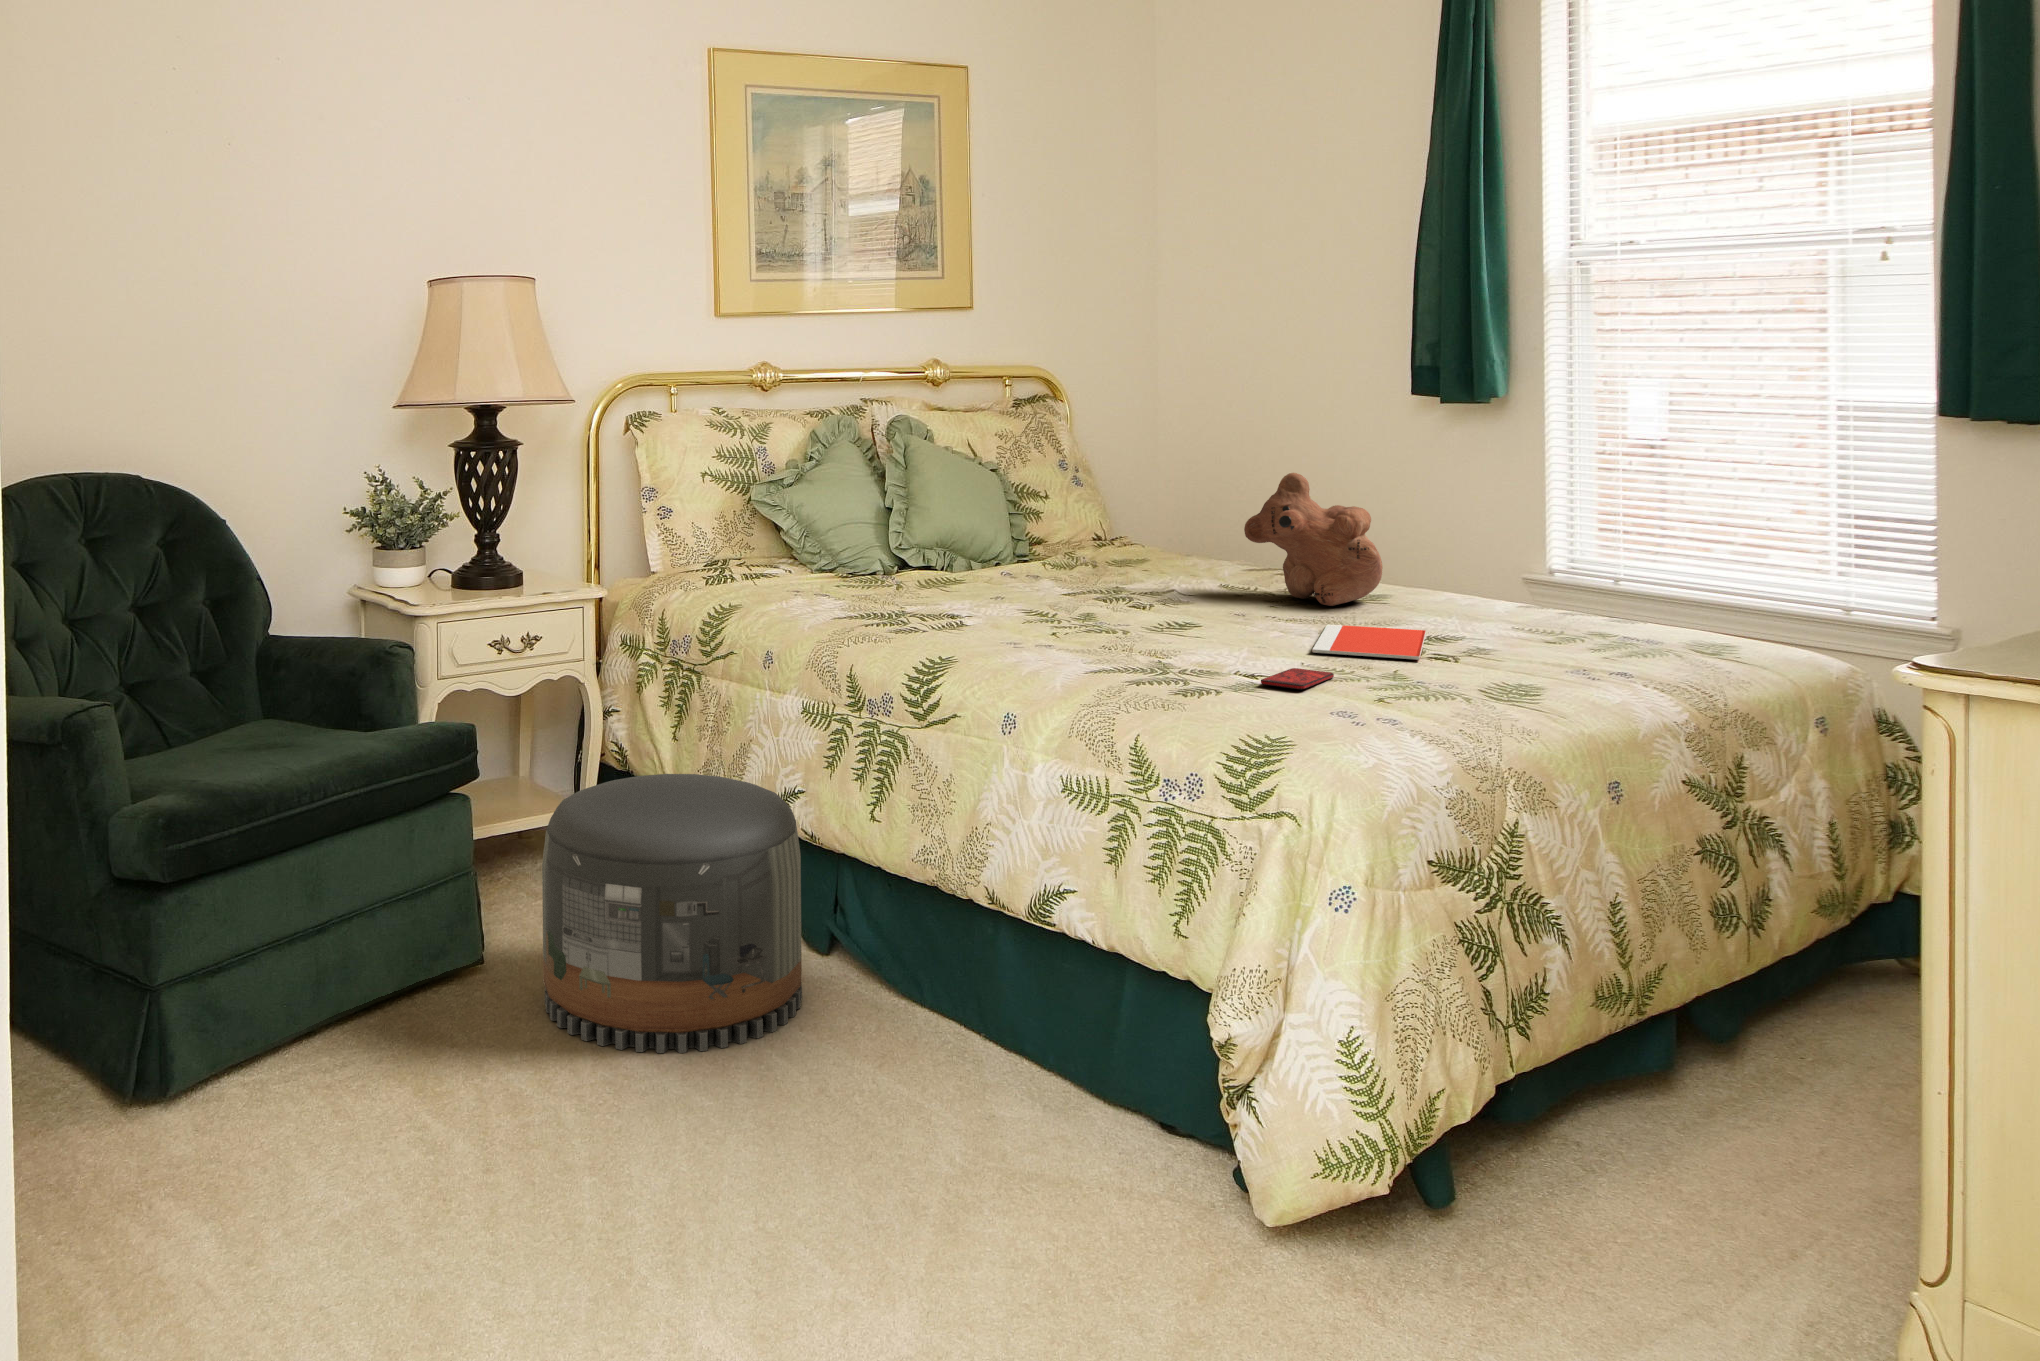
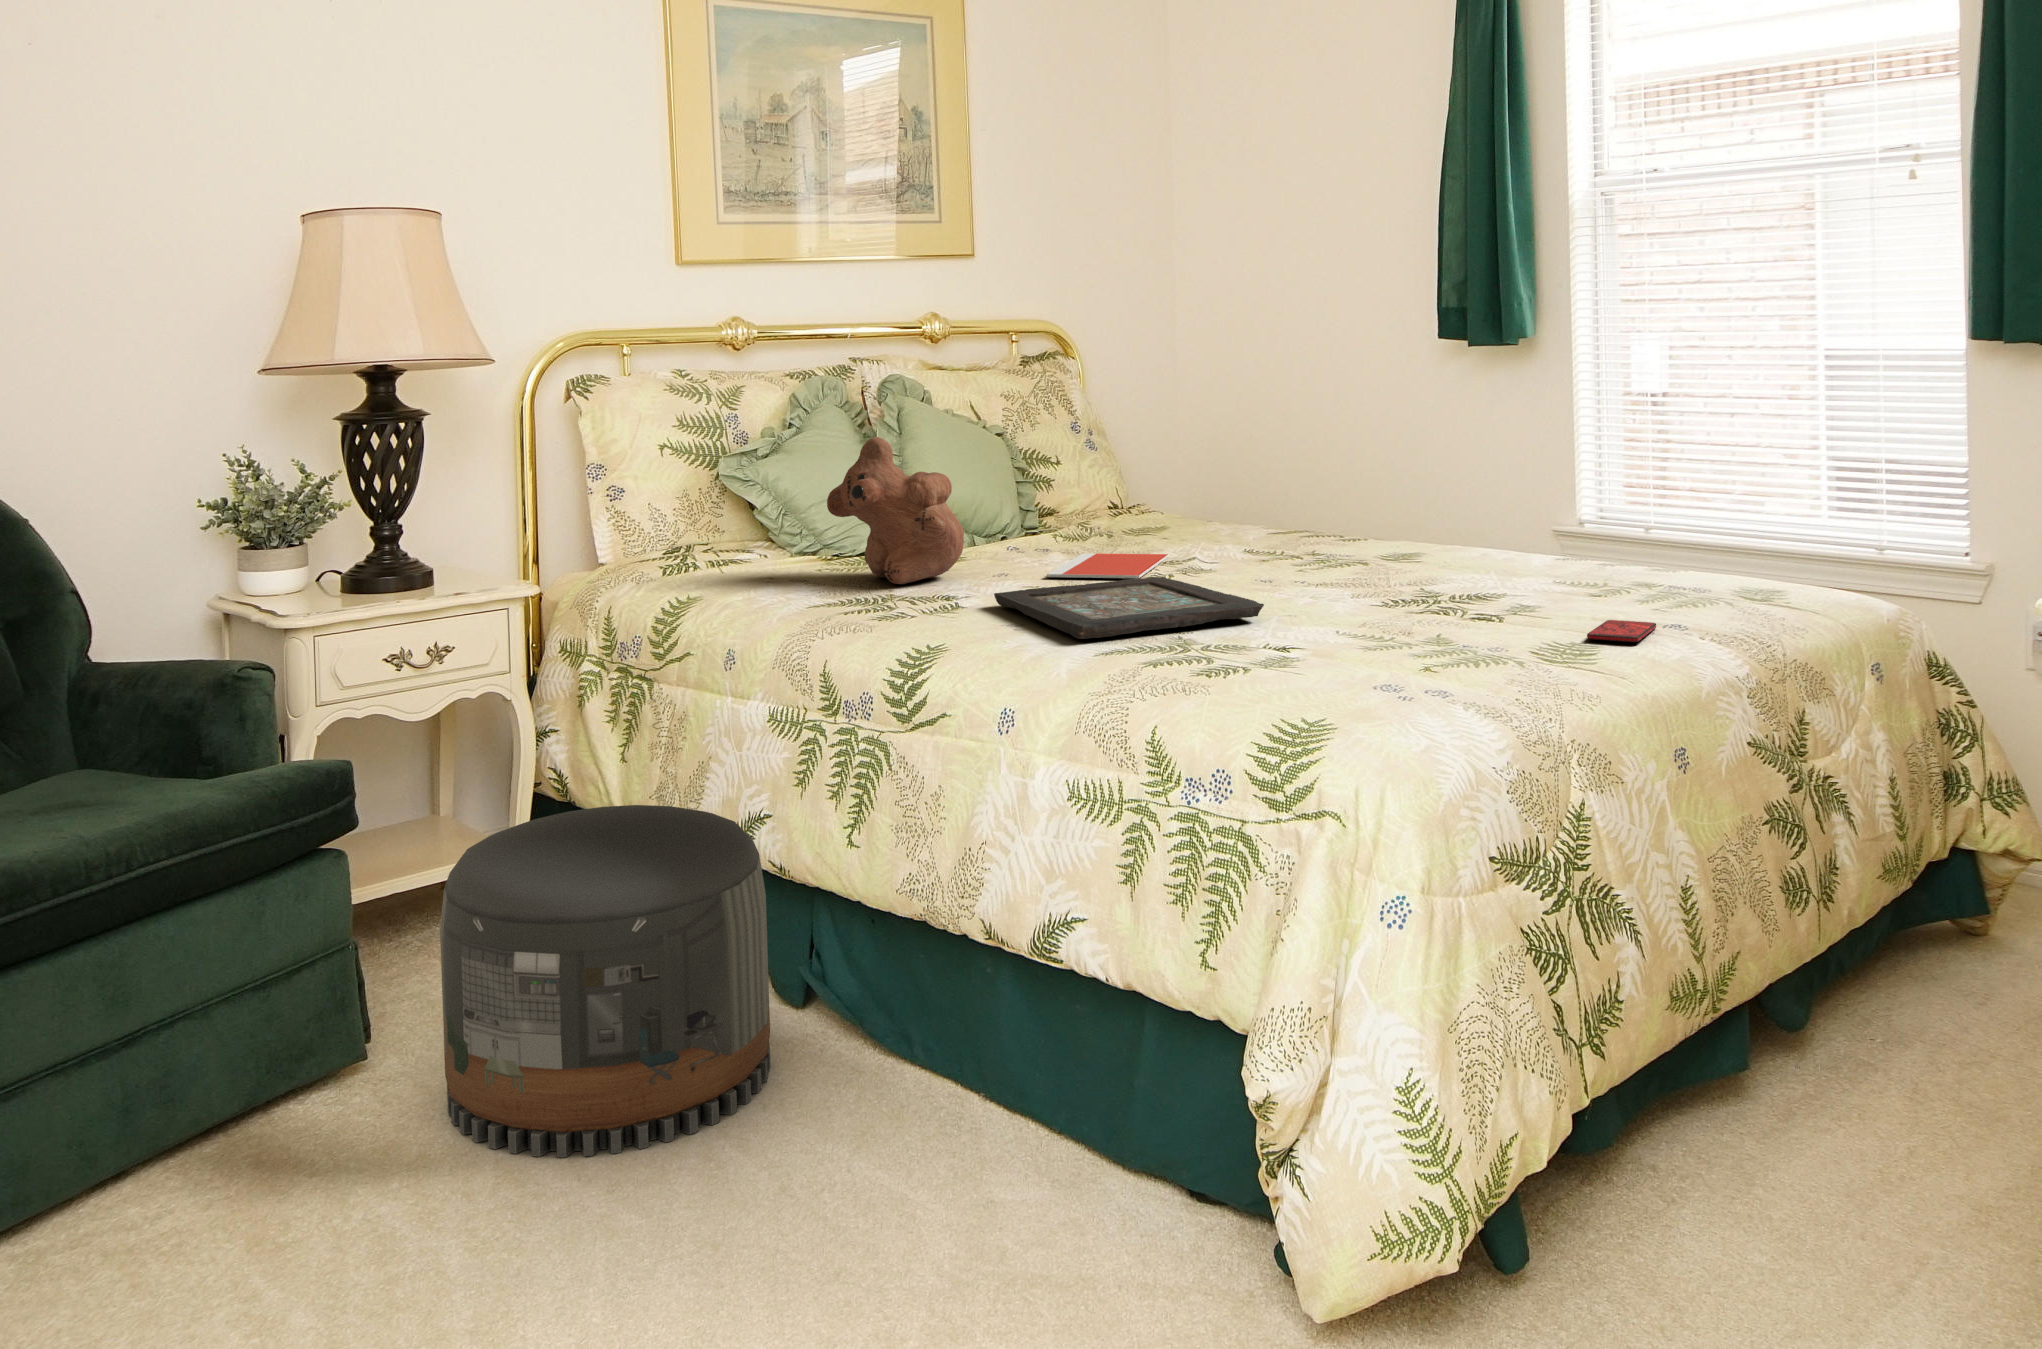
teddy bear: present [1244,473,1383,606] -> present [827,437,964,584]
decorative tray: none [996,605,1235,656] -> present [994,577,1264,639]
notebook: present [1312,624,1426,660] -> present [1047,553,1169,578]
smartphone: present [1261,668,1334,689] -> present [1587,620,1656,642]

